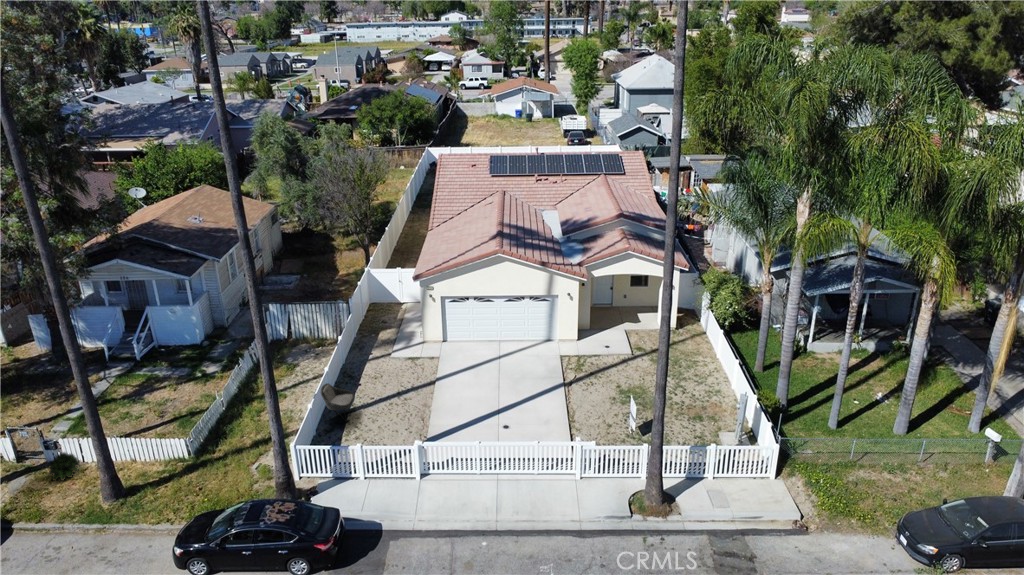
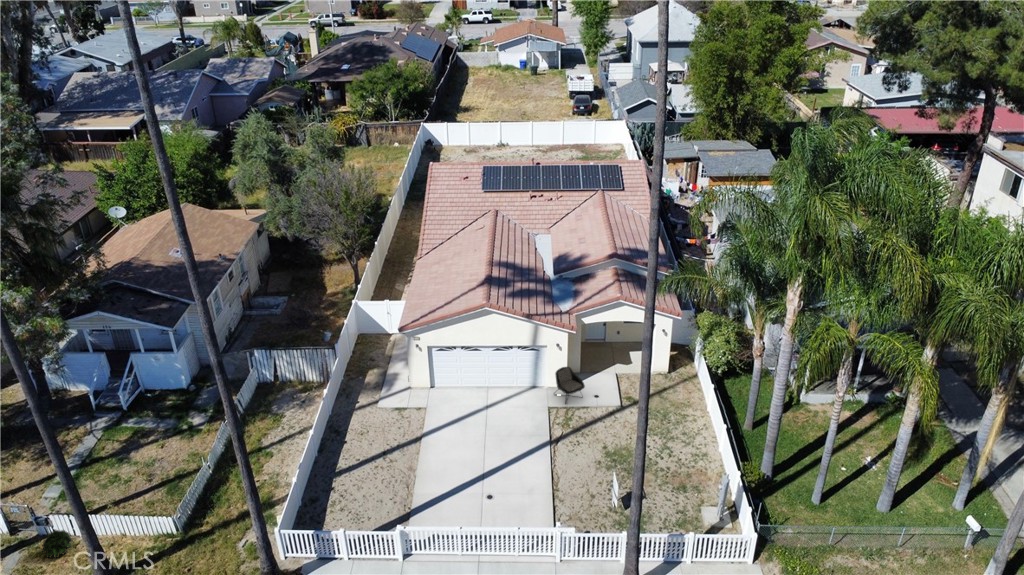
lounge chair: present [321,383,355,422] -> present [555,367,585,403]

